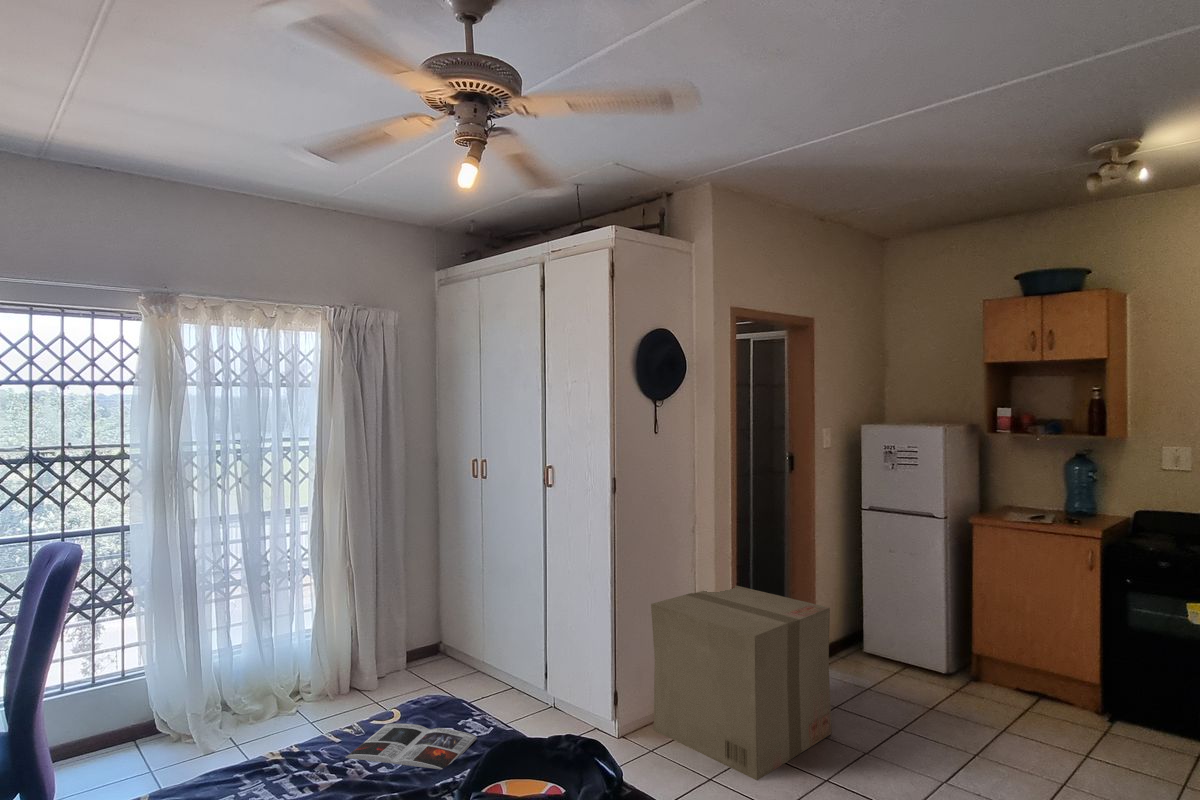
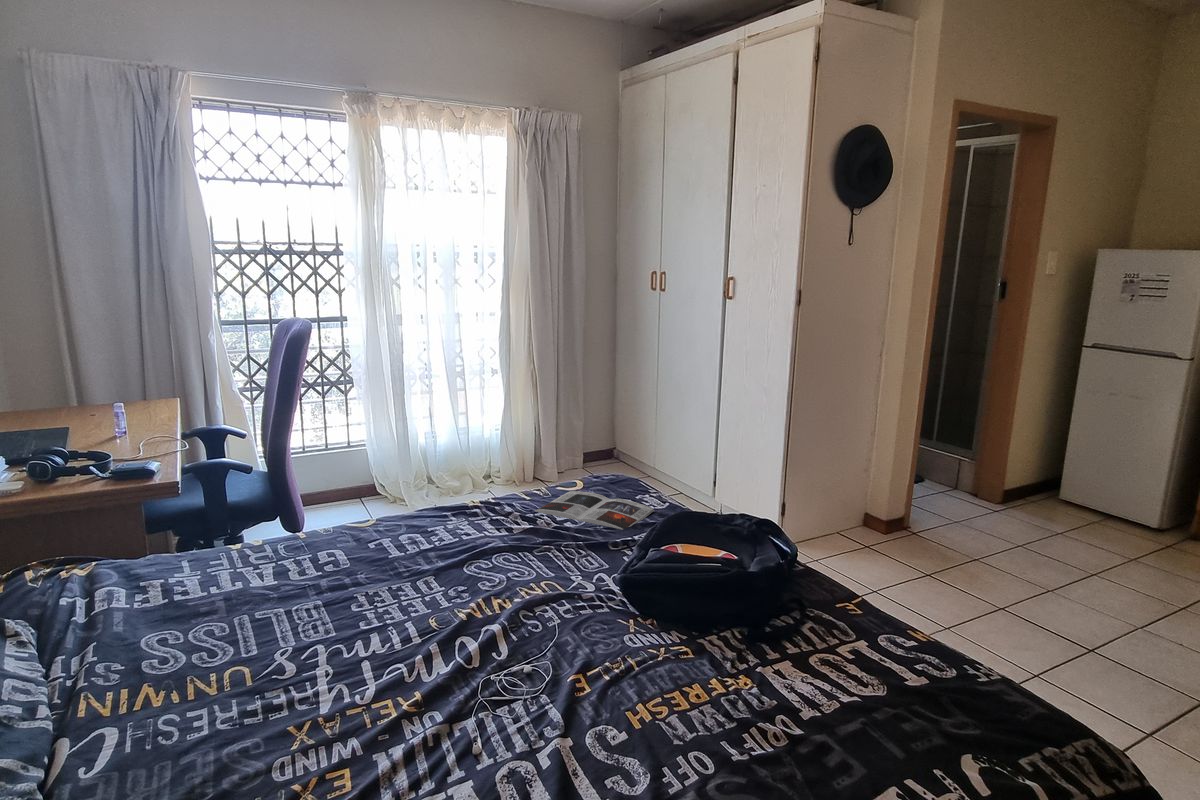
cardboard box: present [651,585,832,780] -> none [819,412,1036,598]

